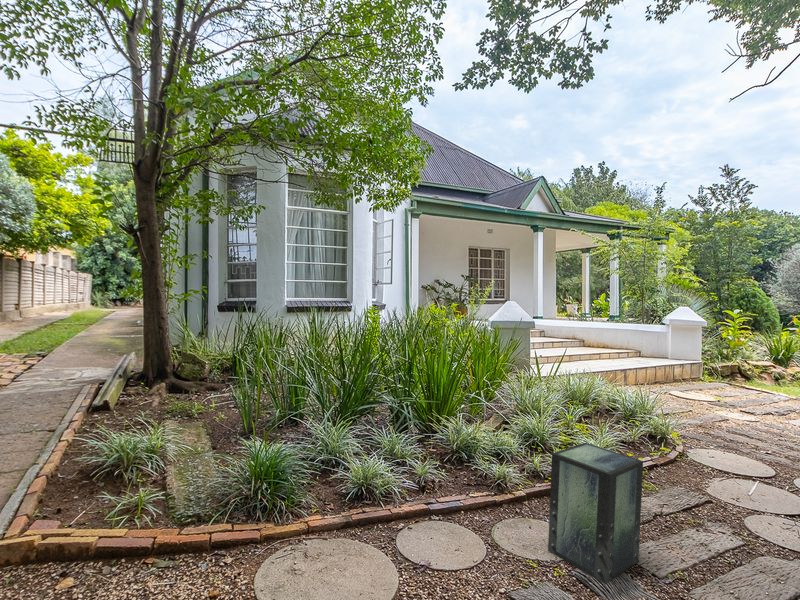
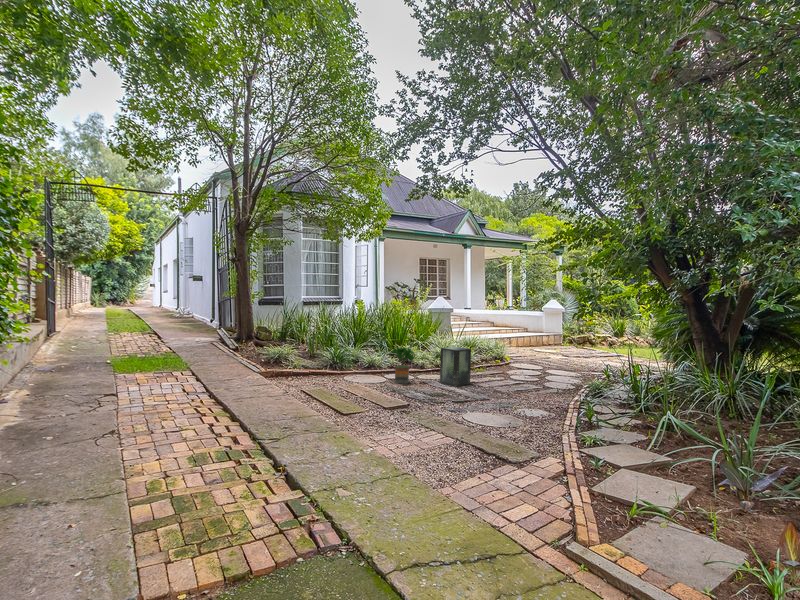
potted tree: none [413,445,481,560] -> present [392,348,414,384]

